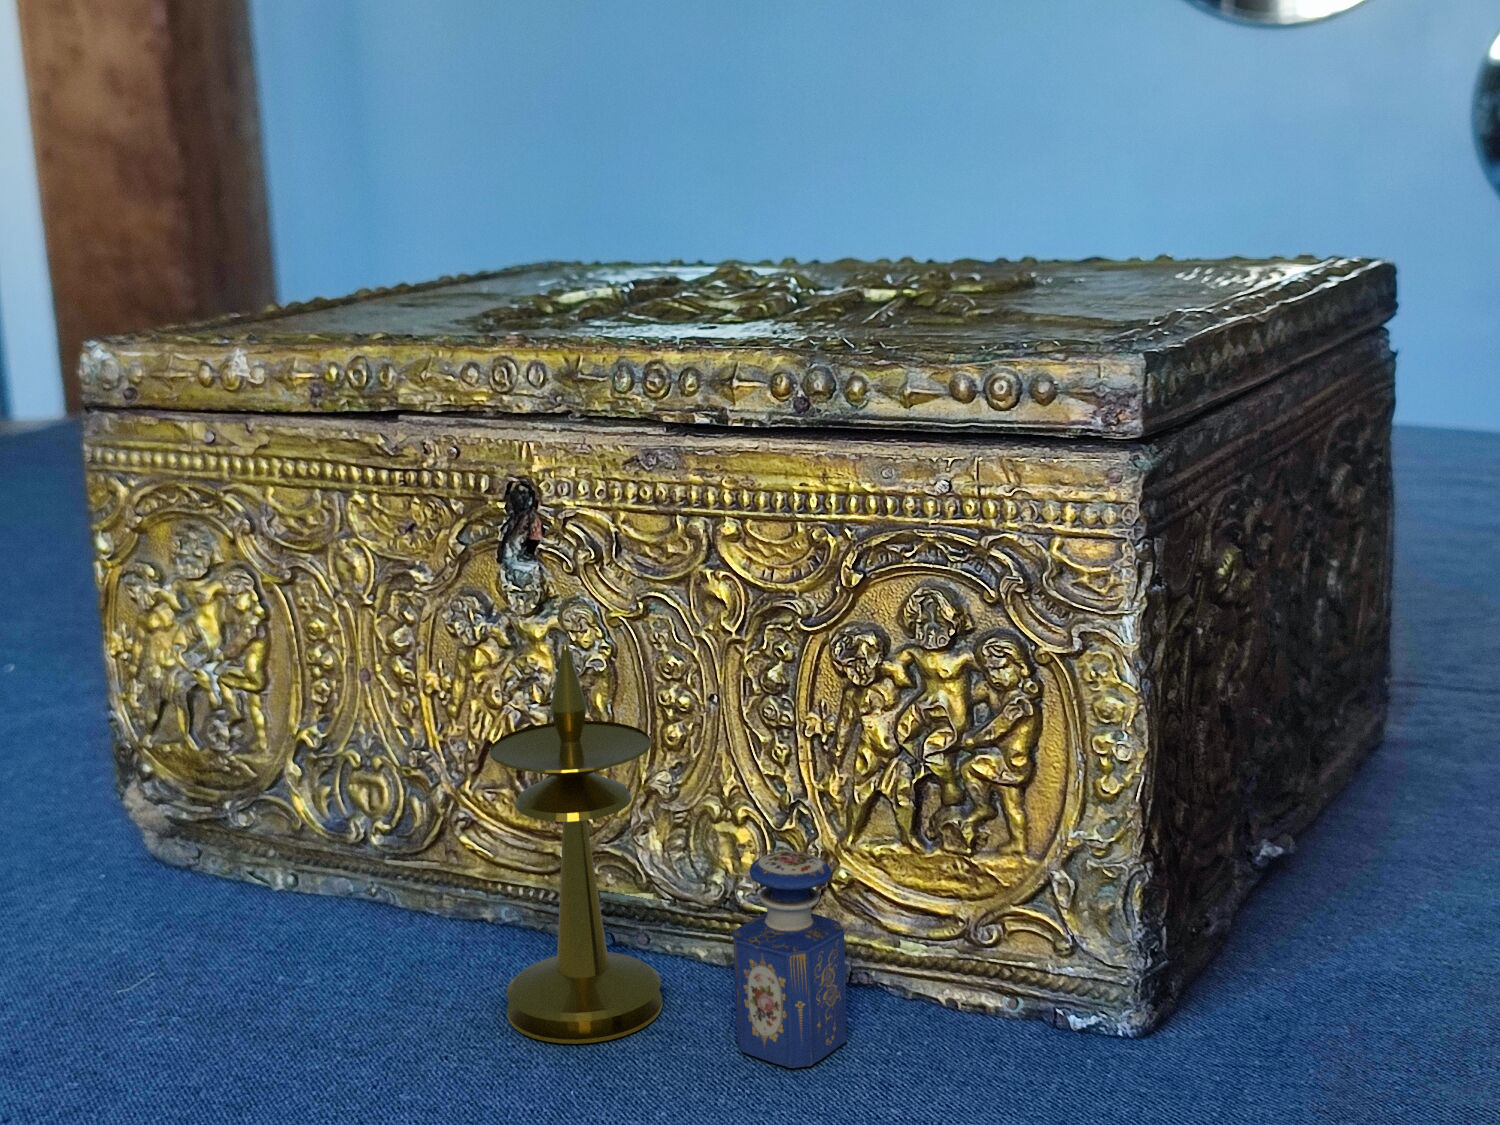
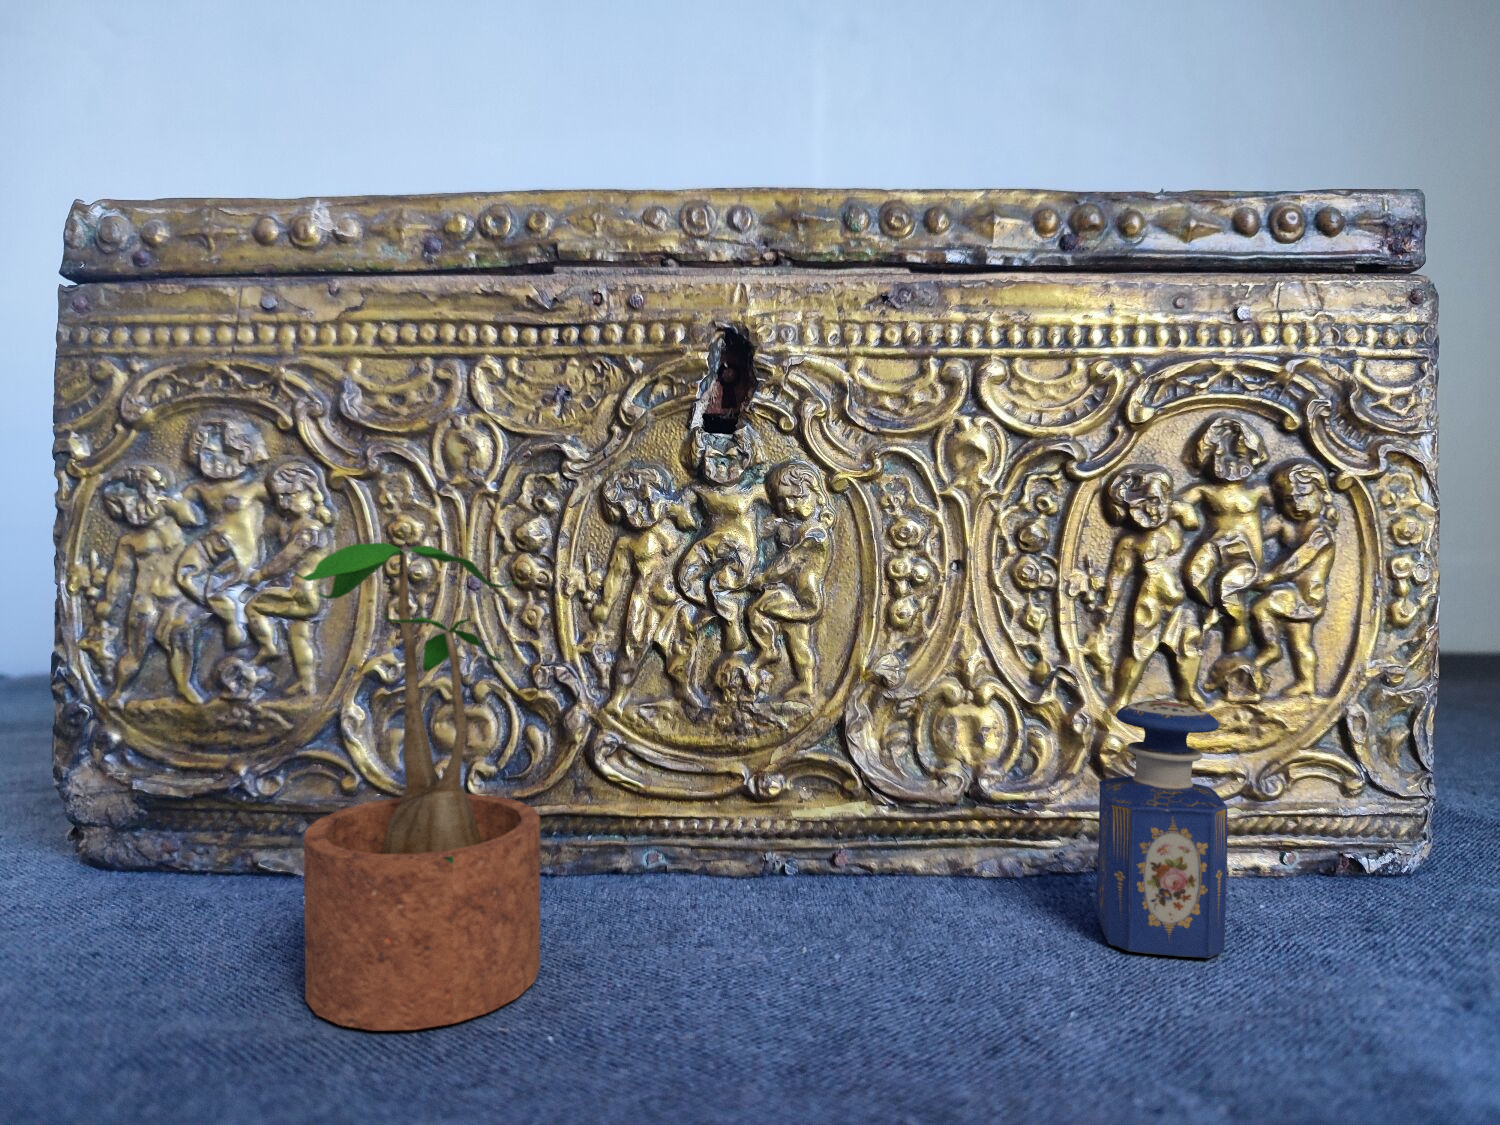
candlestick: present [489,644,663,1044] -> none [785,463,990,981]
potted plant: none [155,685,350,1015] -> present [294,542,540,1030]

